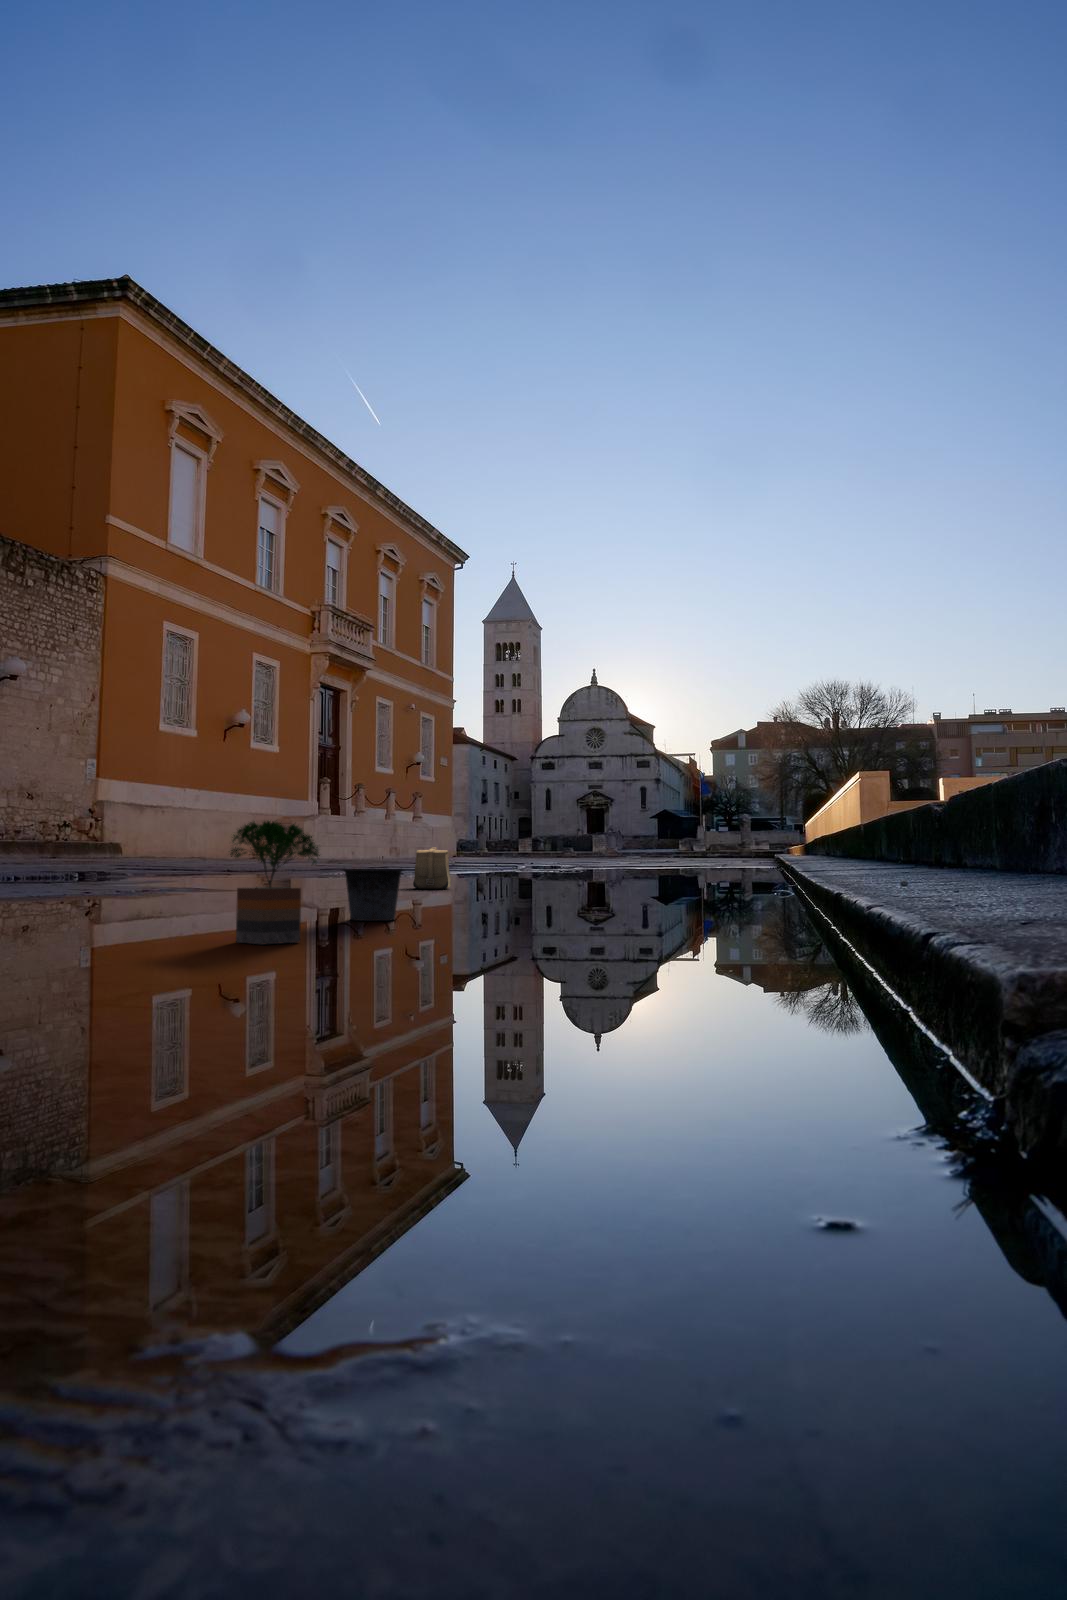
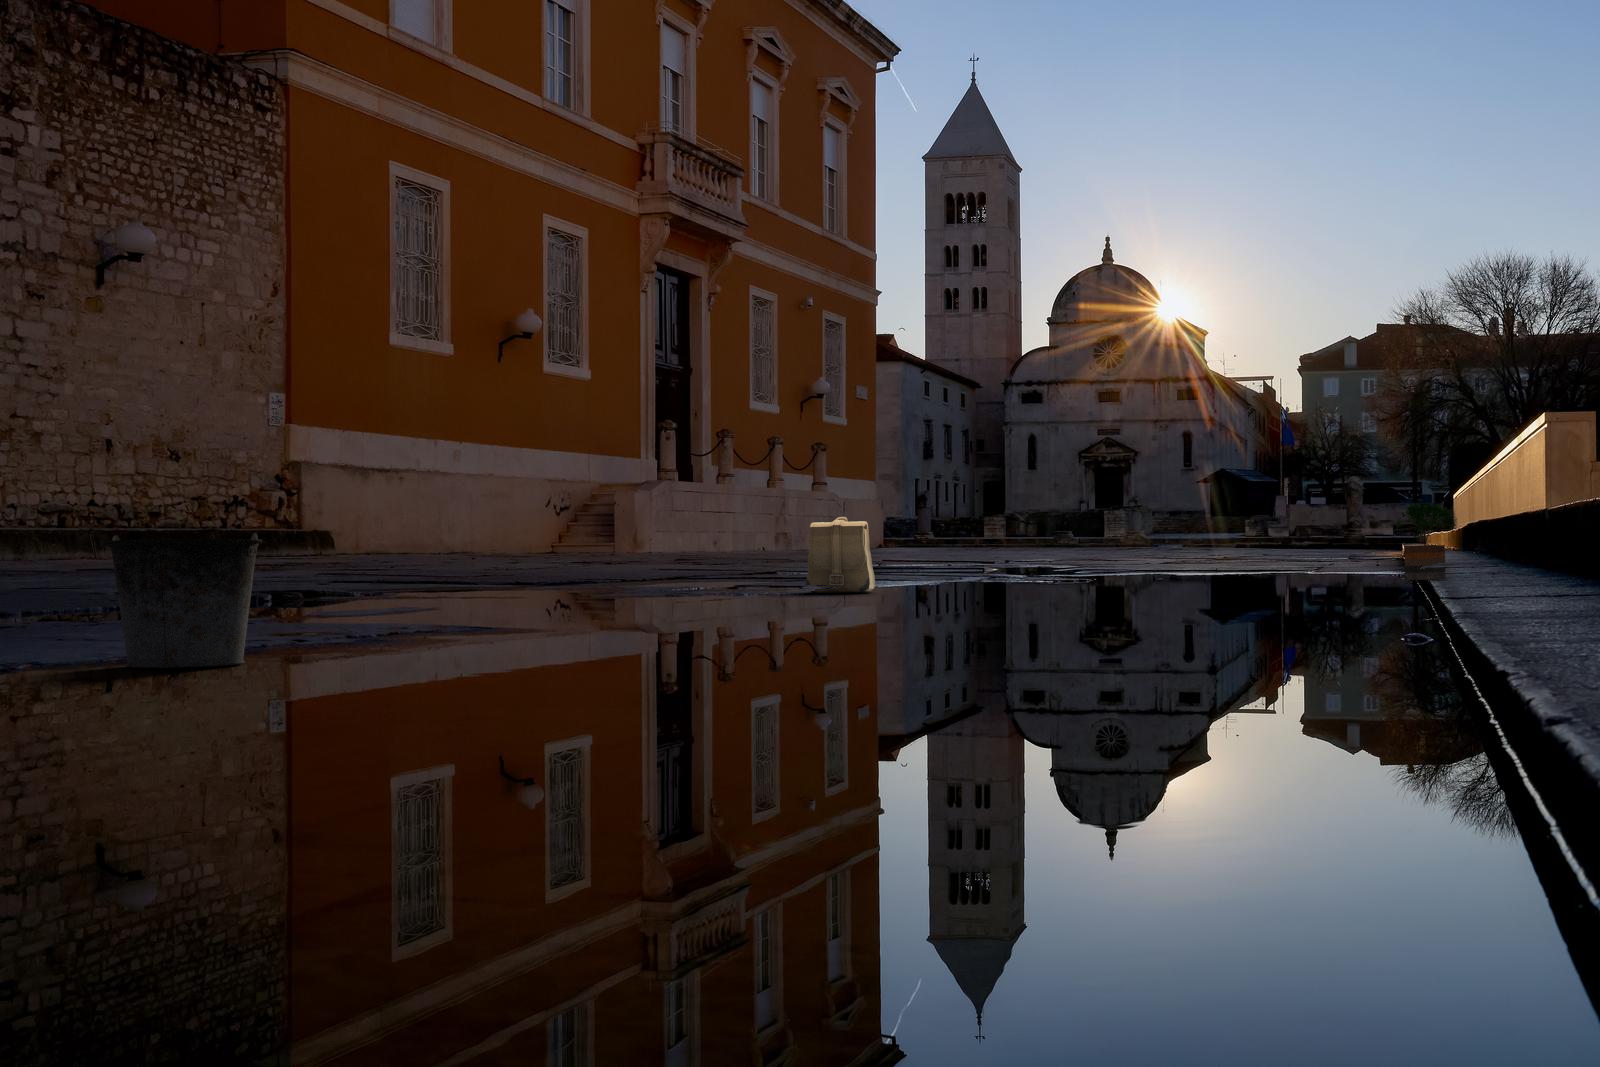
potted tree: present [230,820,320,944] -> present [1397,502,1457,580]
bucket: present [342,869,405,921] -> present [100,533,263,668]

